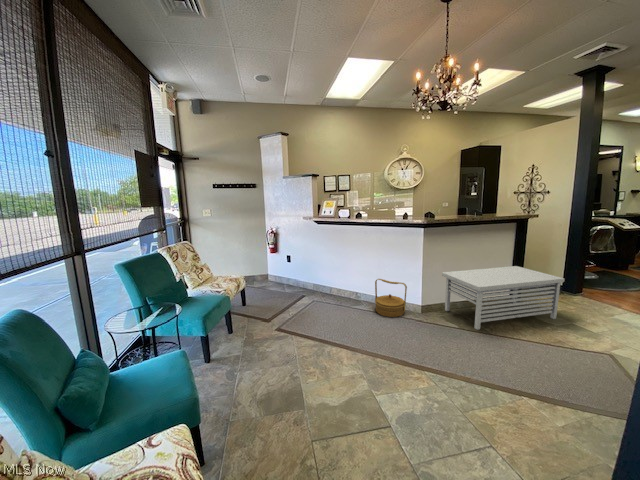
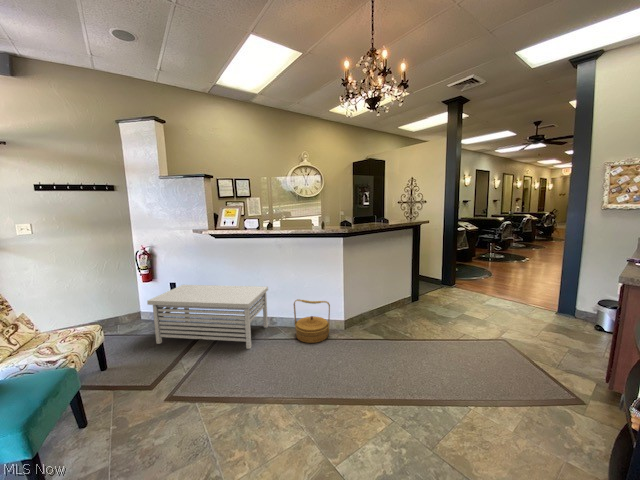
storage bench: present [442,266,565,330] -> present [147,285,268,349]

